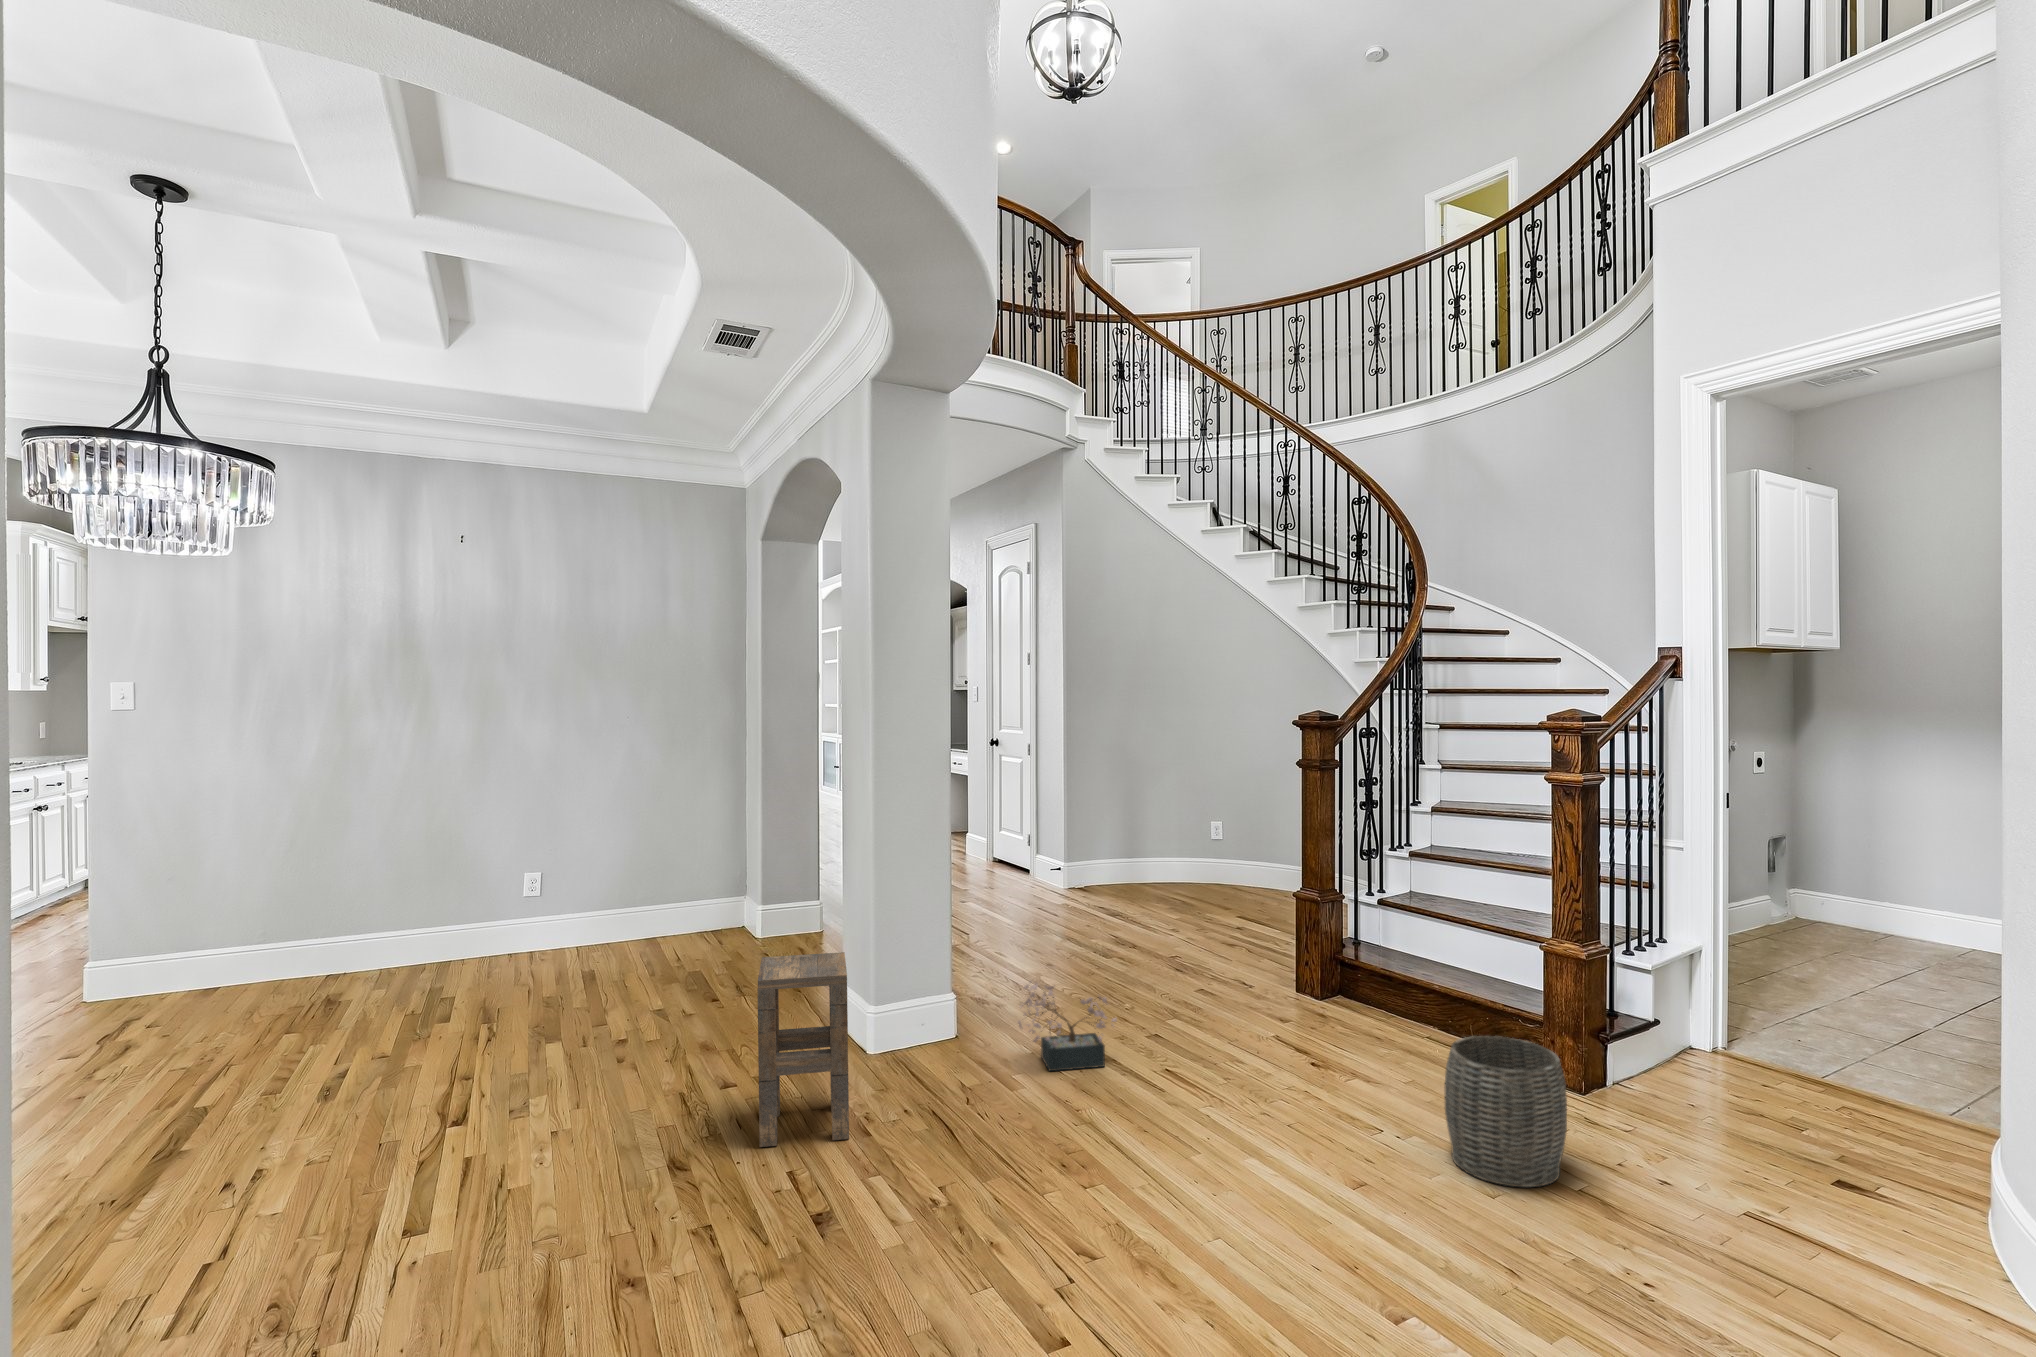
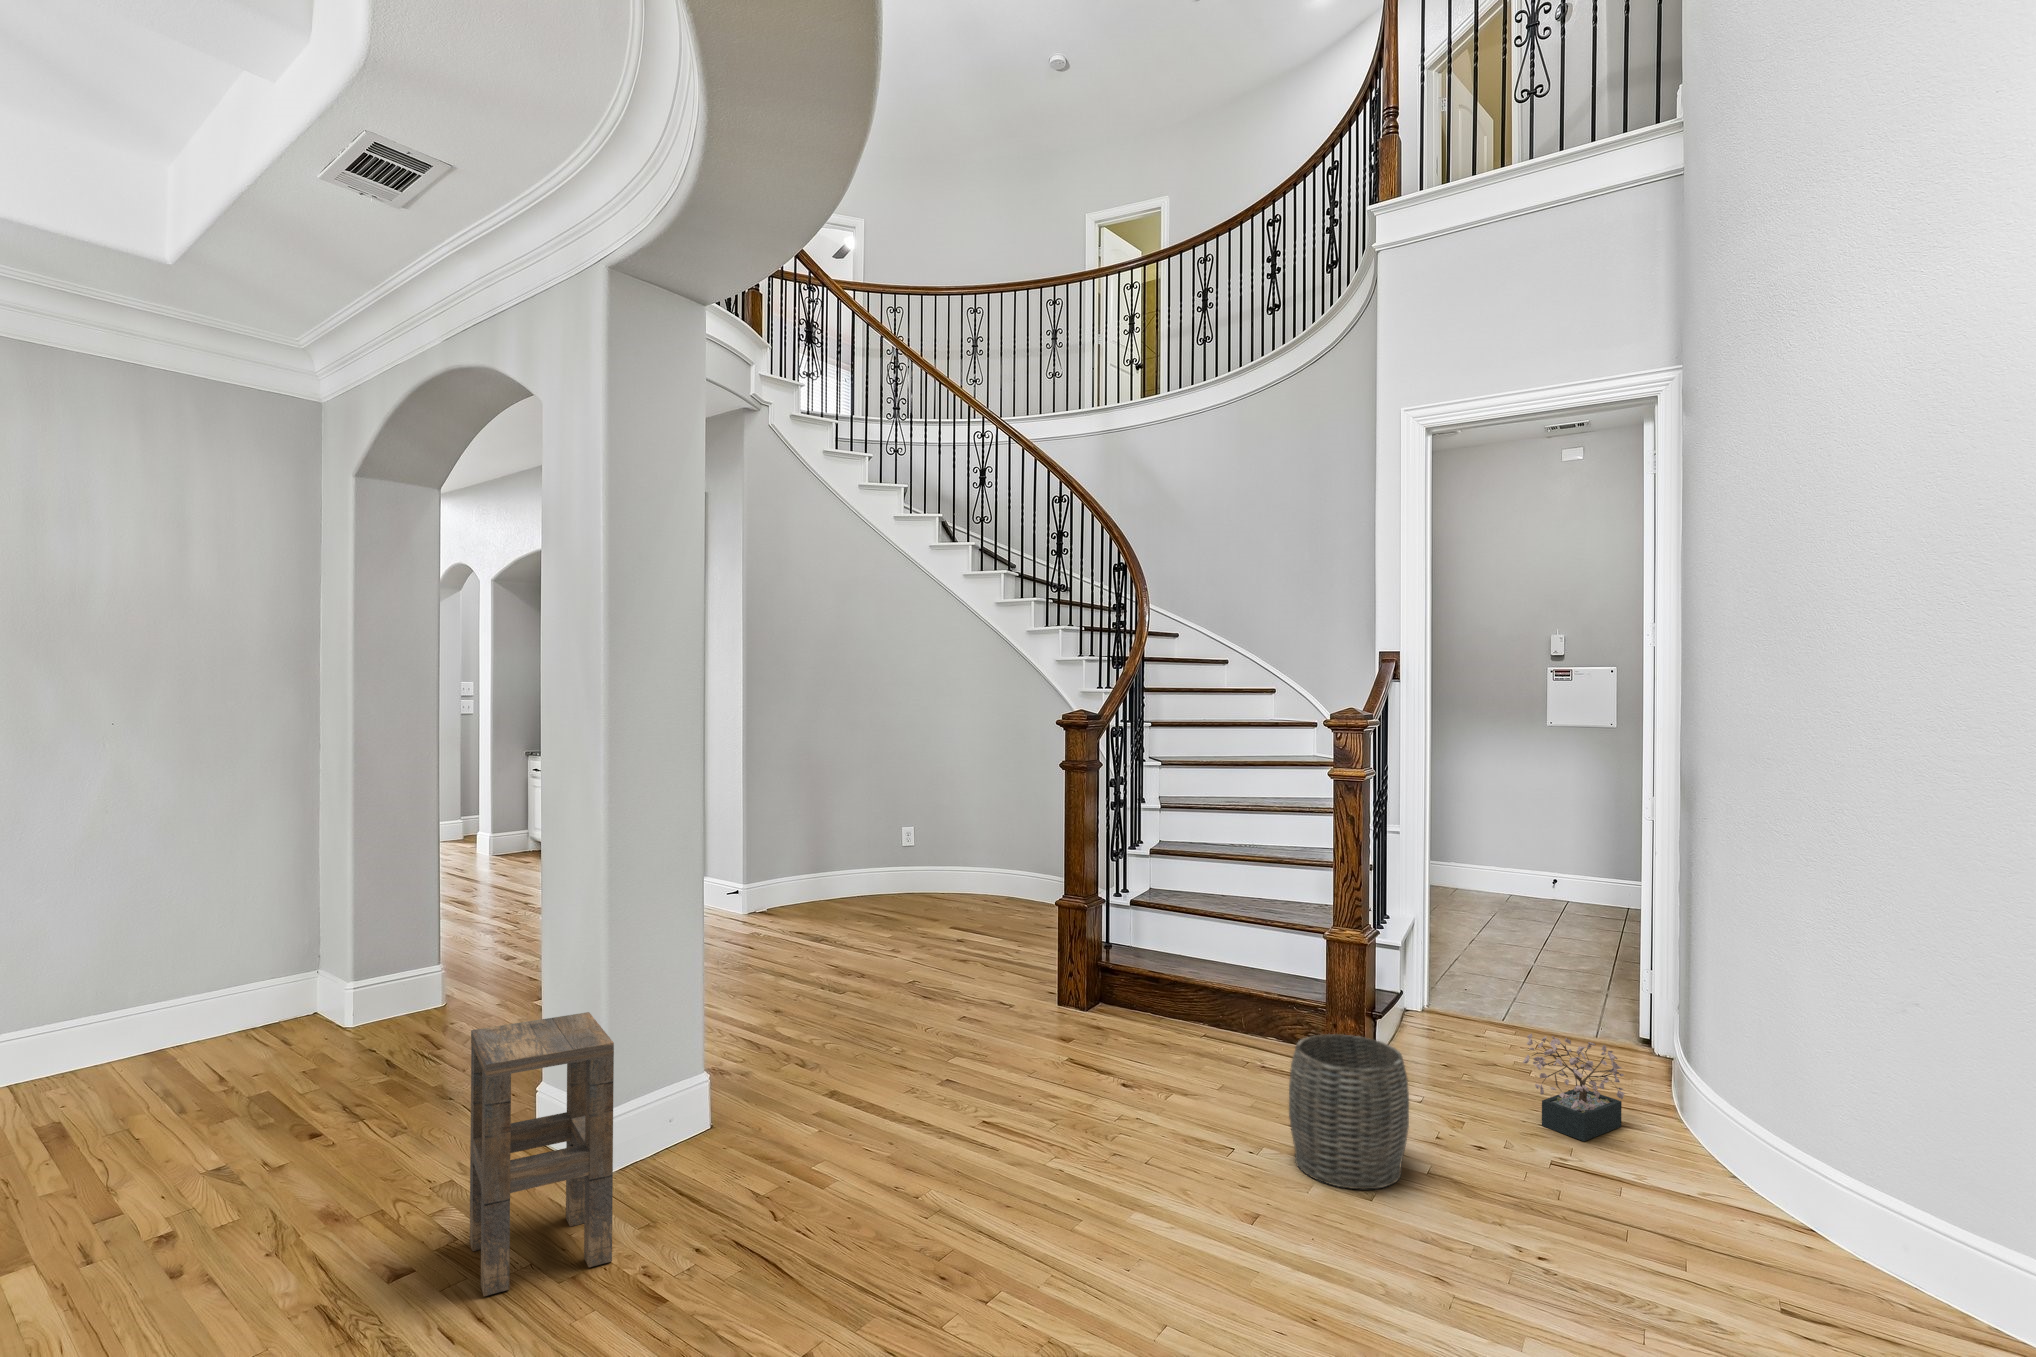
decorative plant: present [1018,981,1117,1071] -> present [1523,1034,1624,1141]

